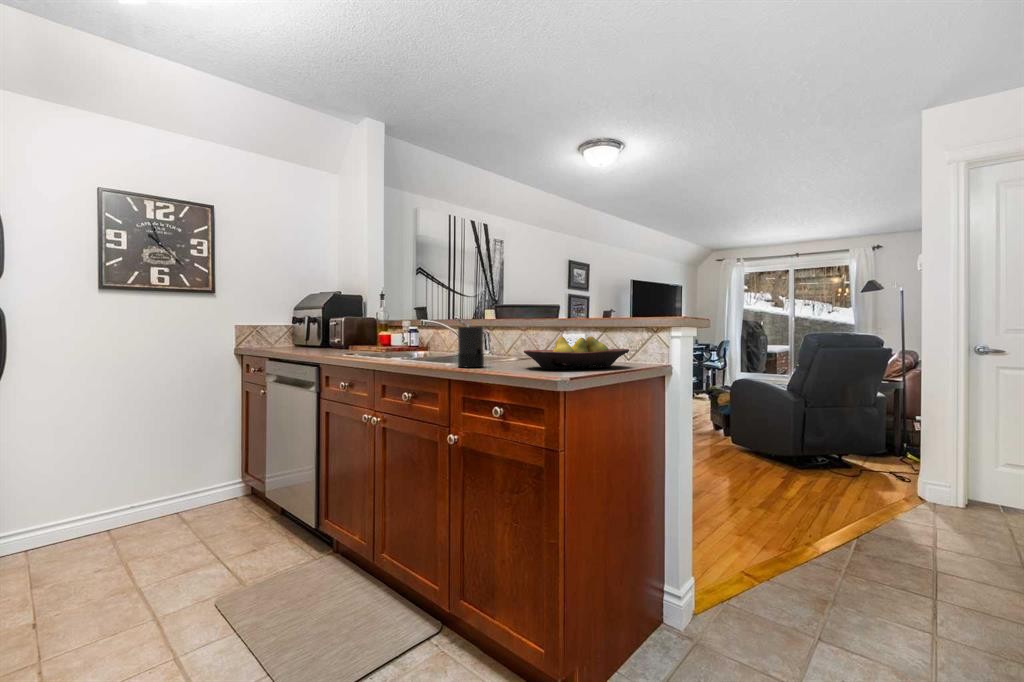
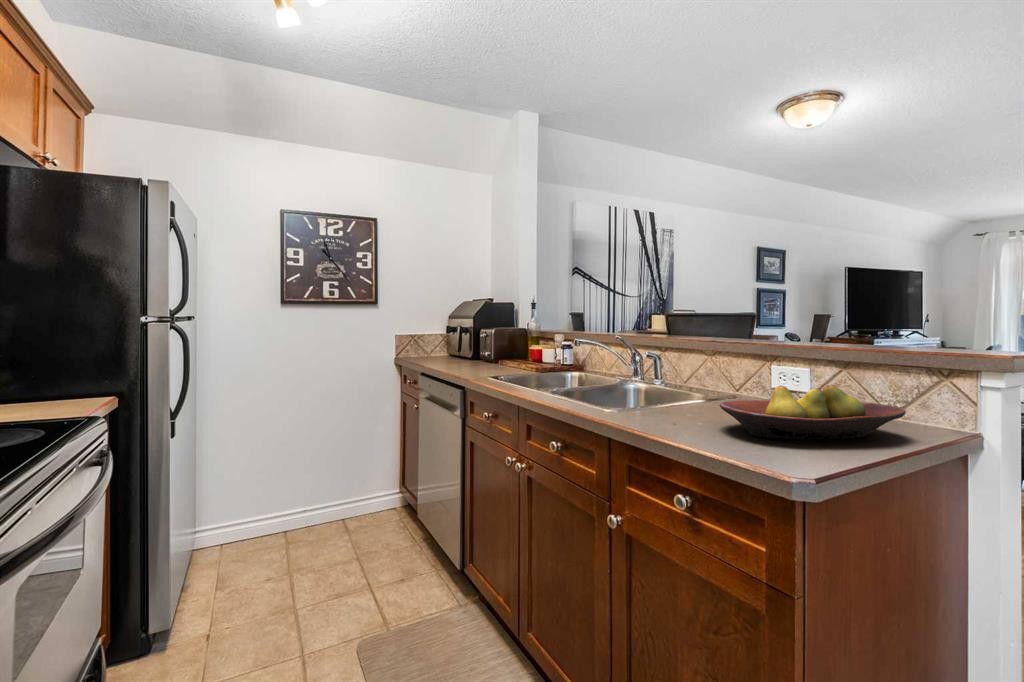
candle: present [458,324,484,367] -> none [622,359,658,422]

